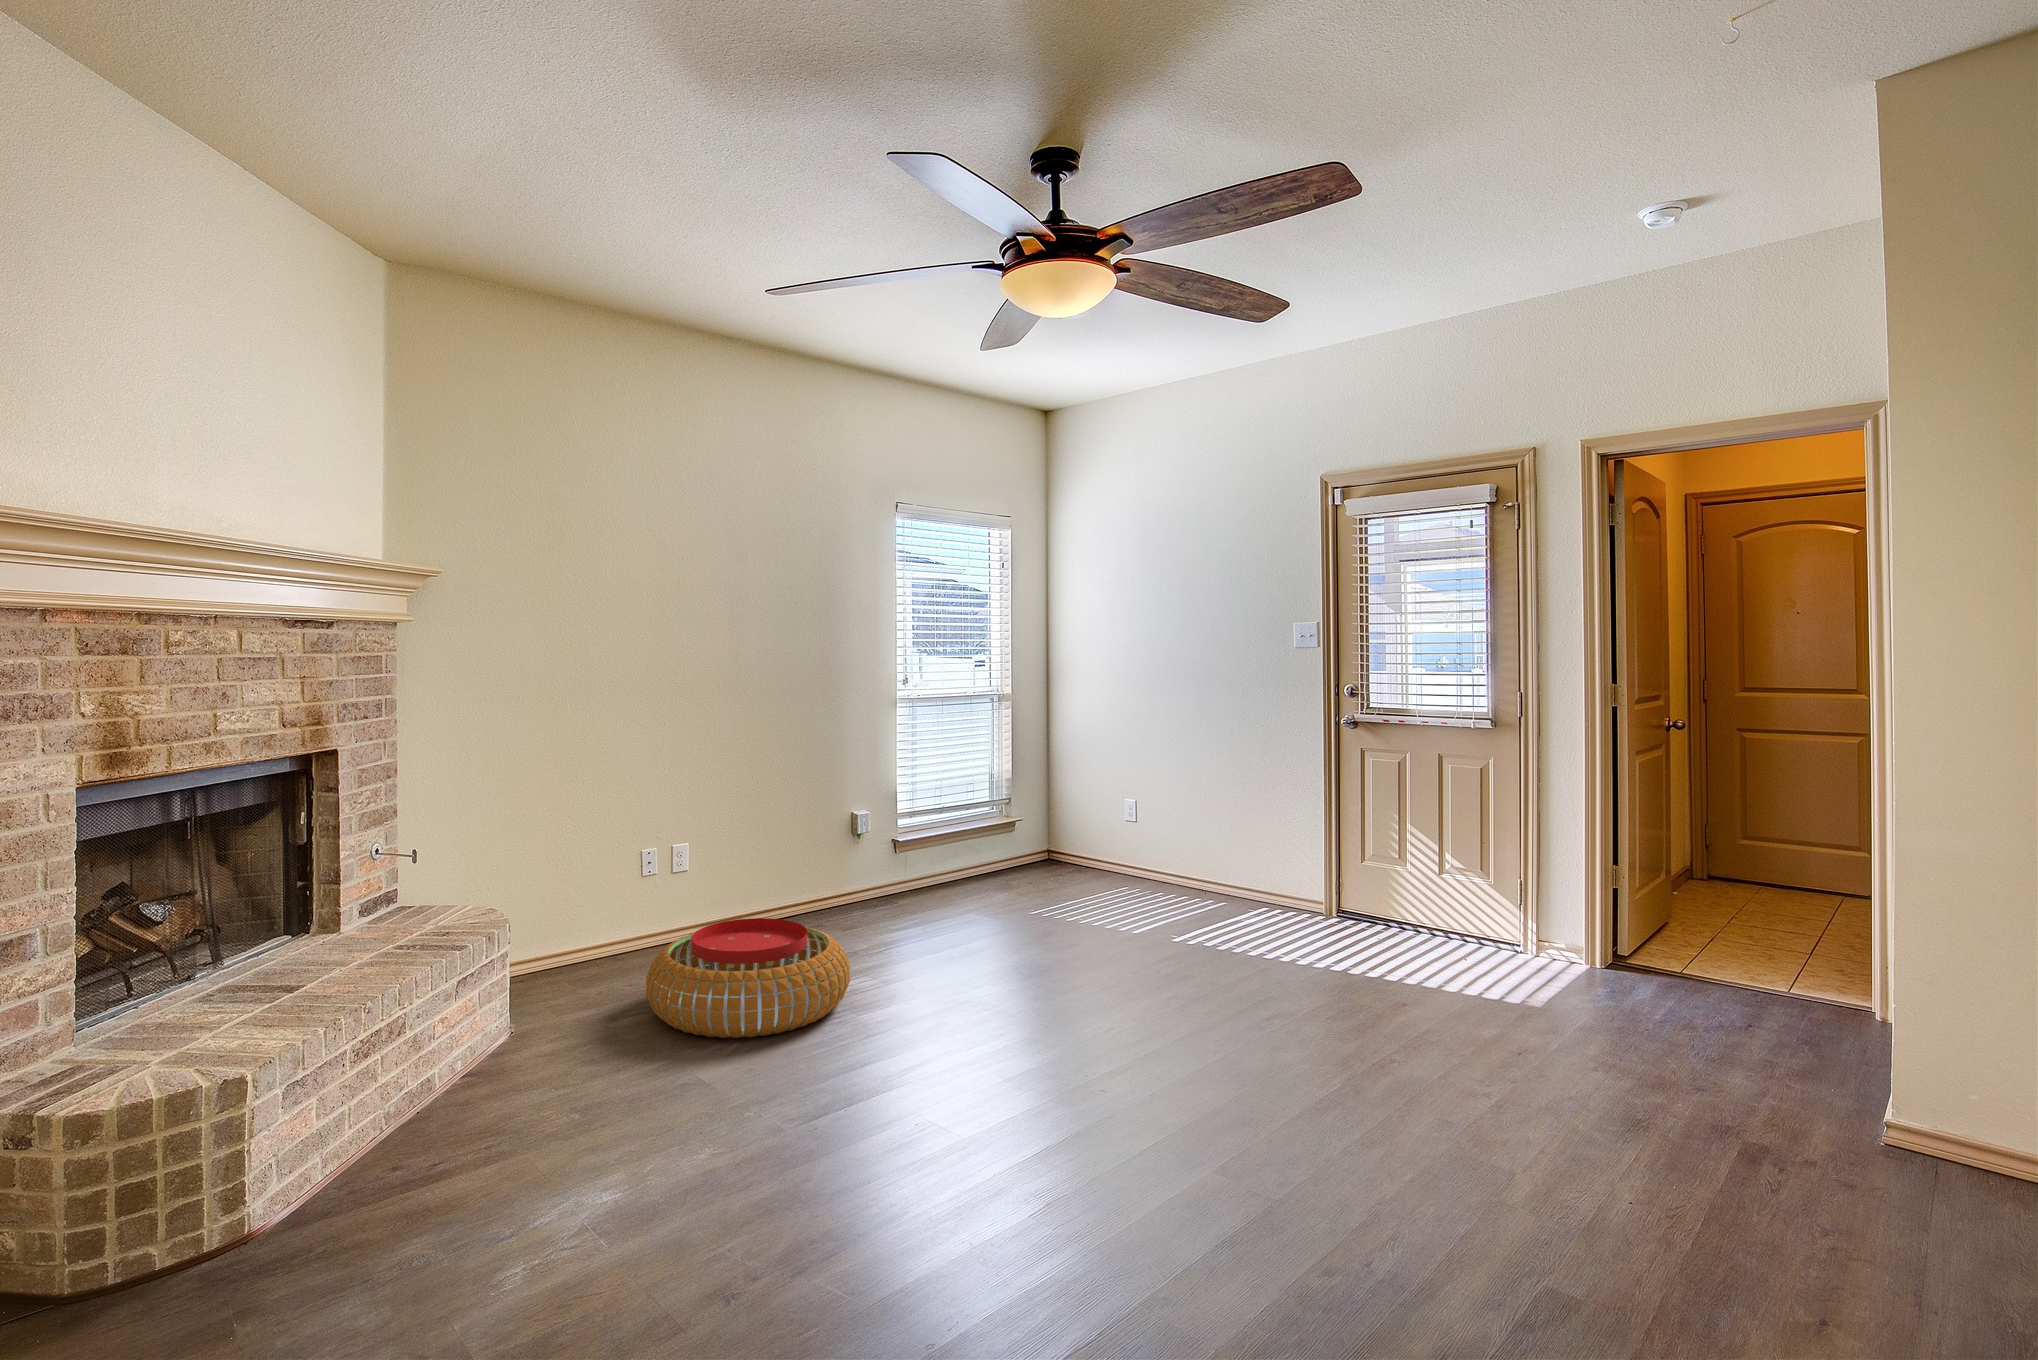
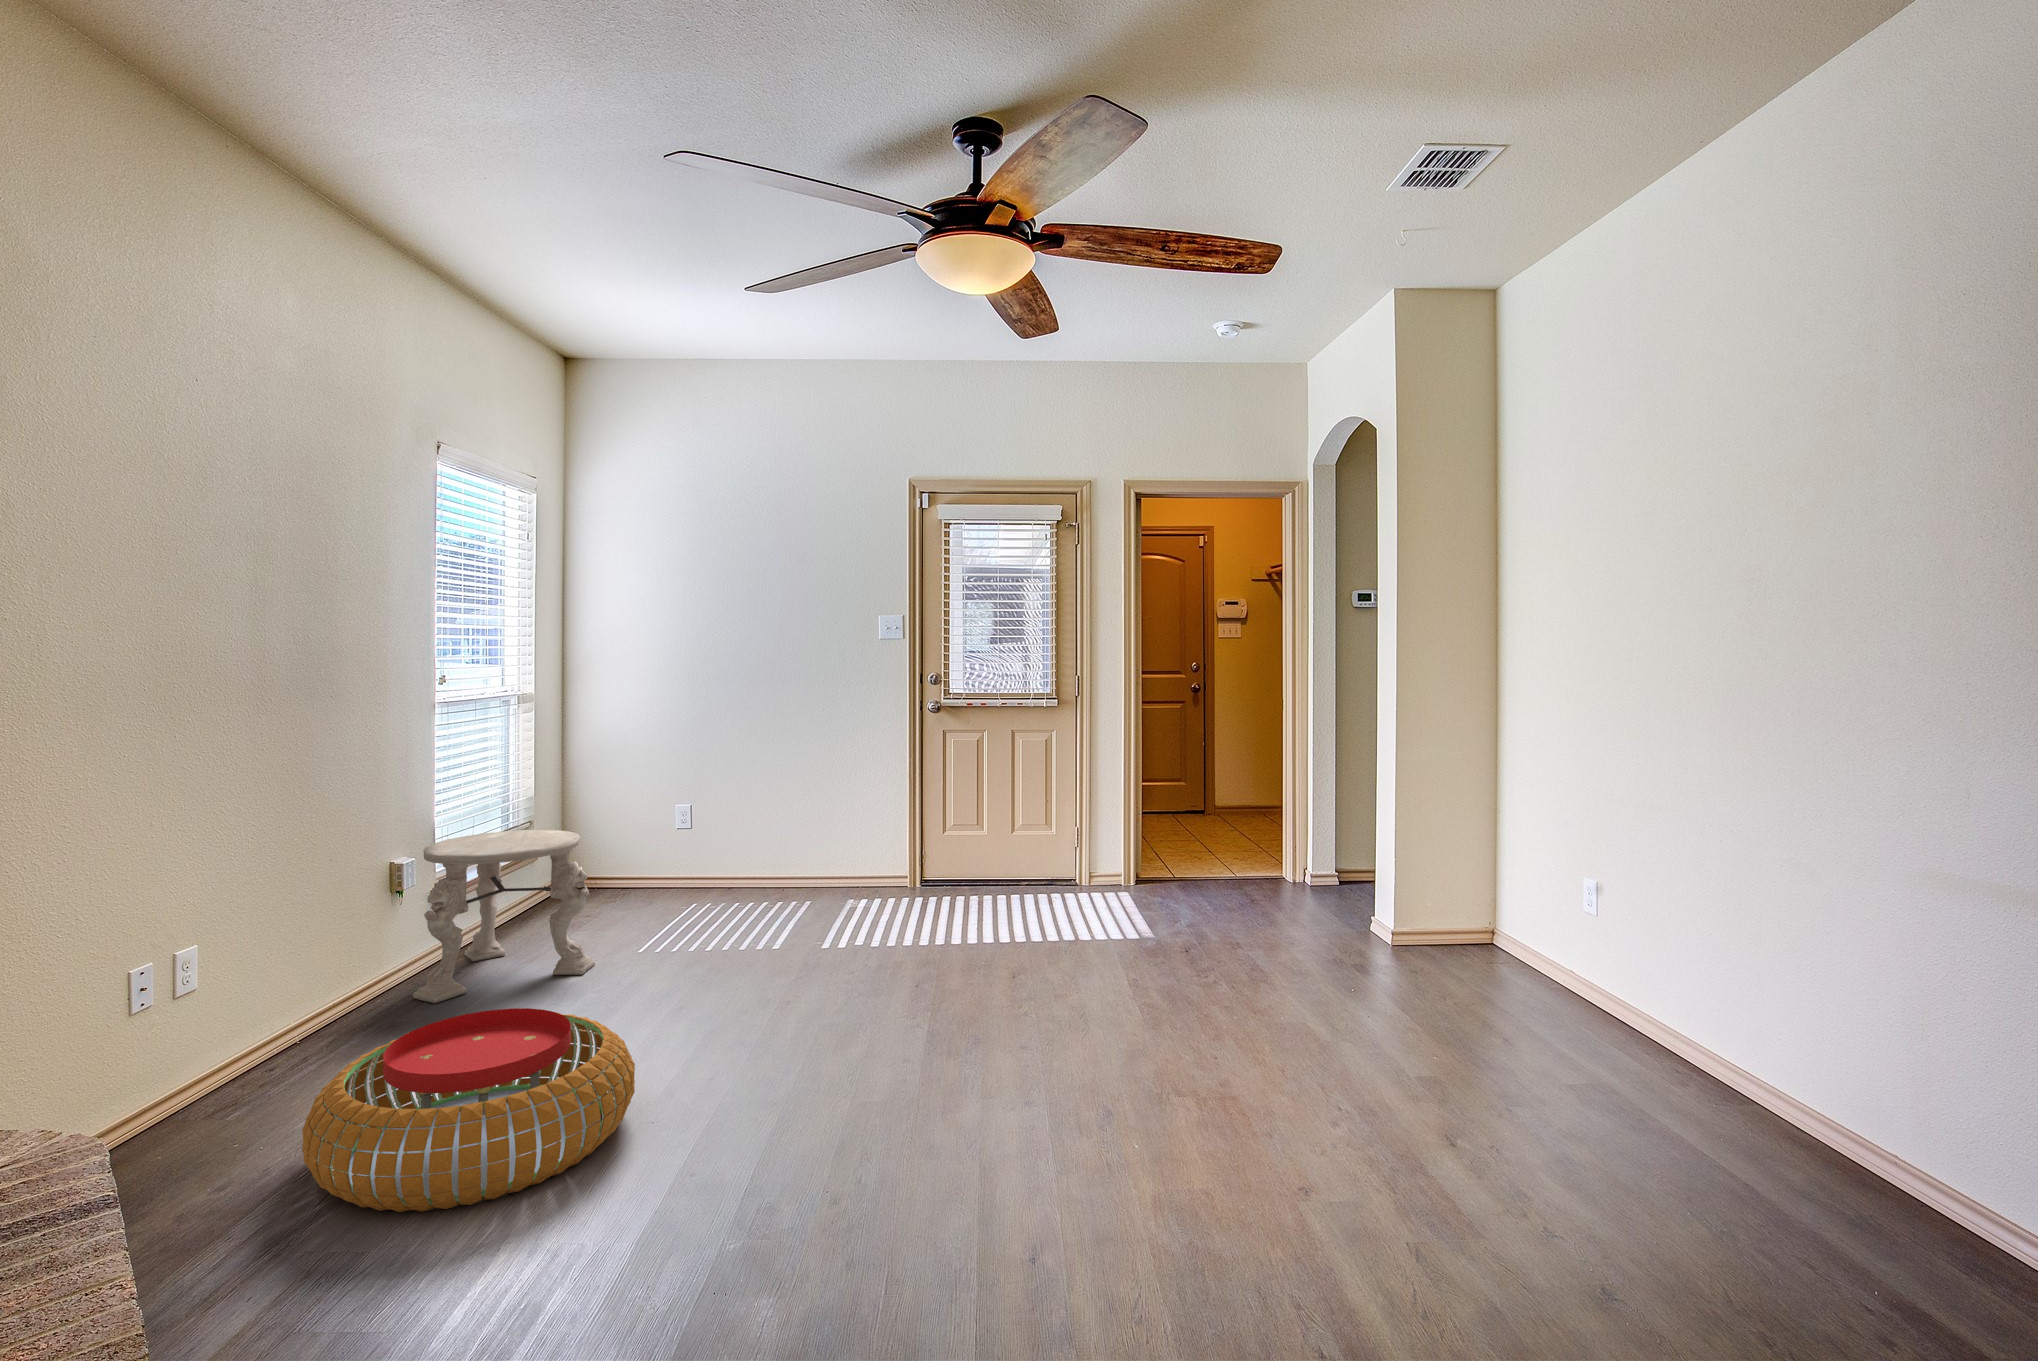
side table: none [852,801,975,924] -> present [413,830,595,1003]

